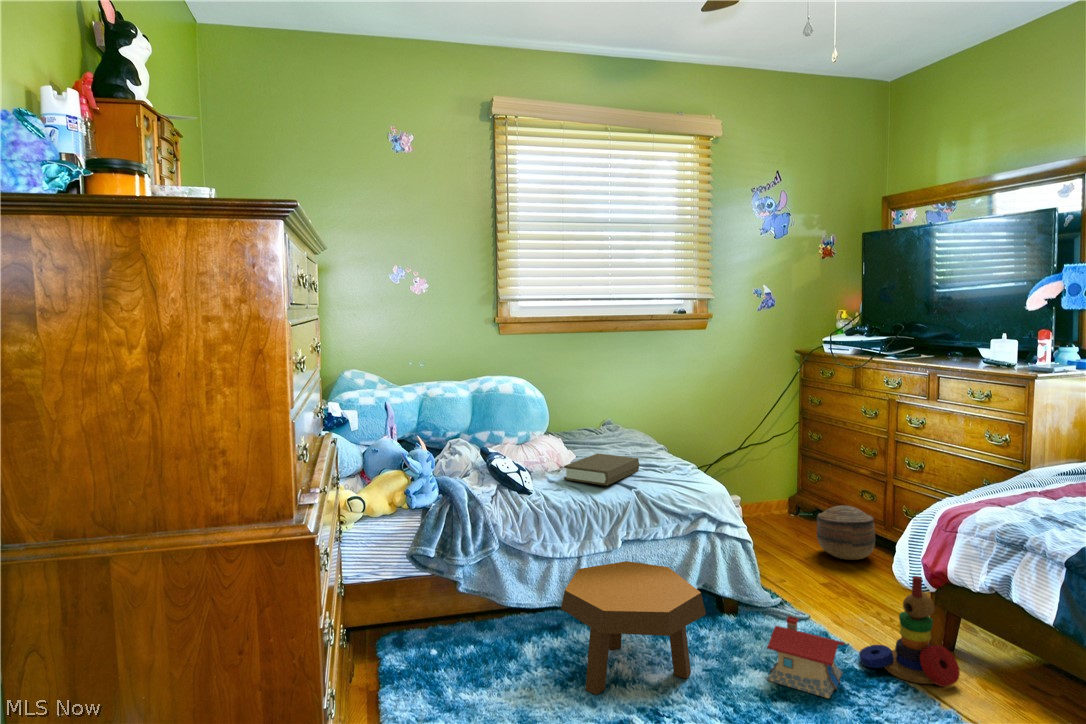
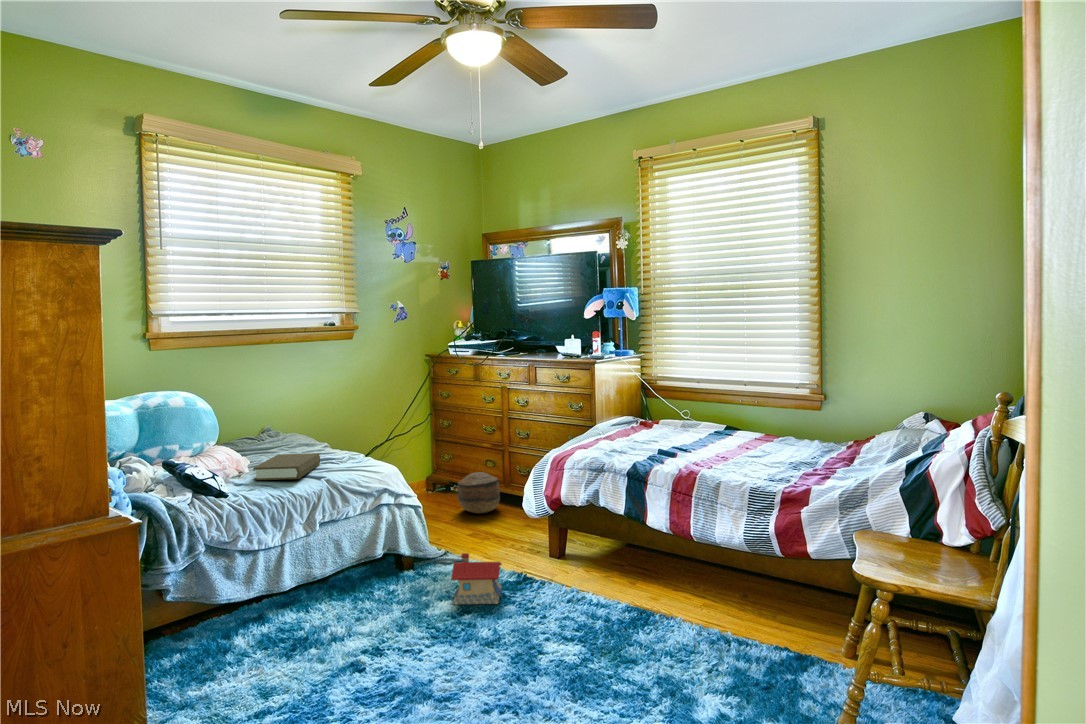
footstool: present [561,561,706,695] -> none [280,536,405,652]
stacking toy: present [859,576,960,687] -> none [510,506,573,580]

